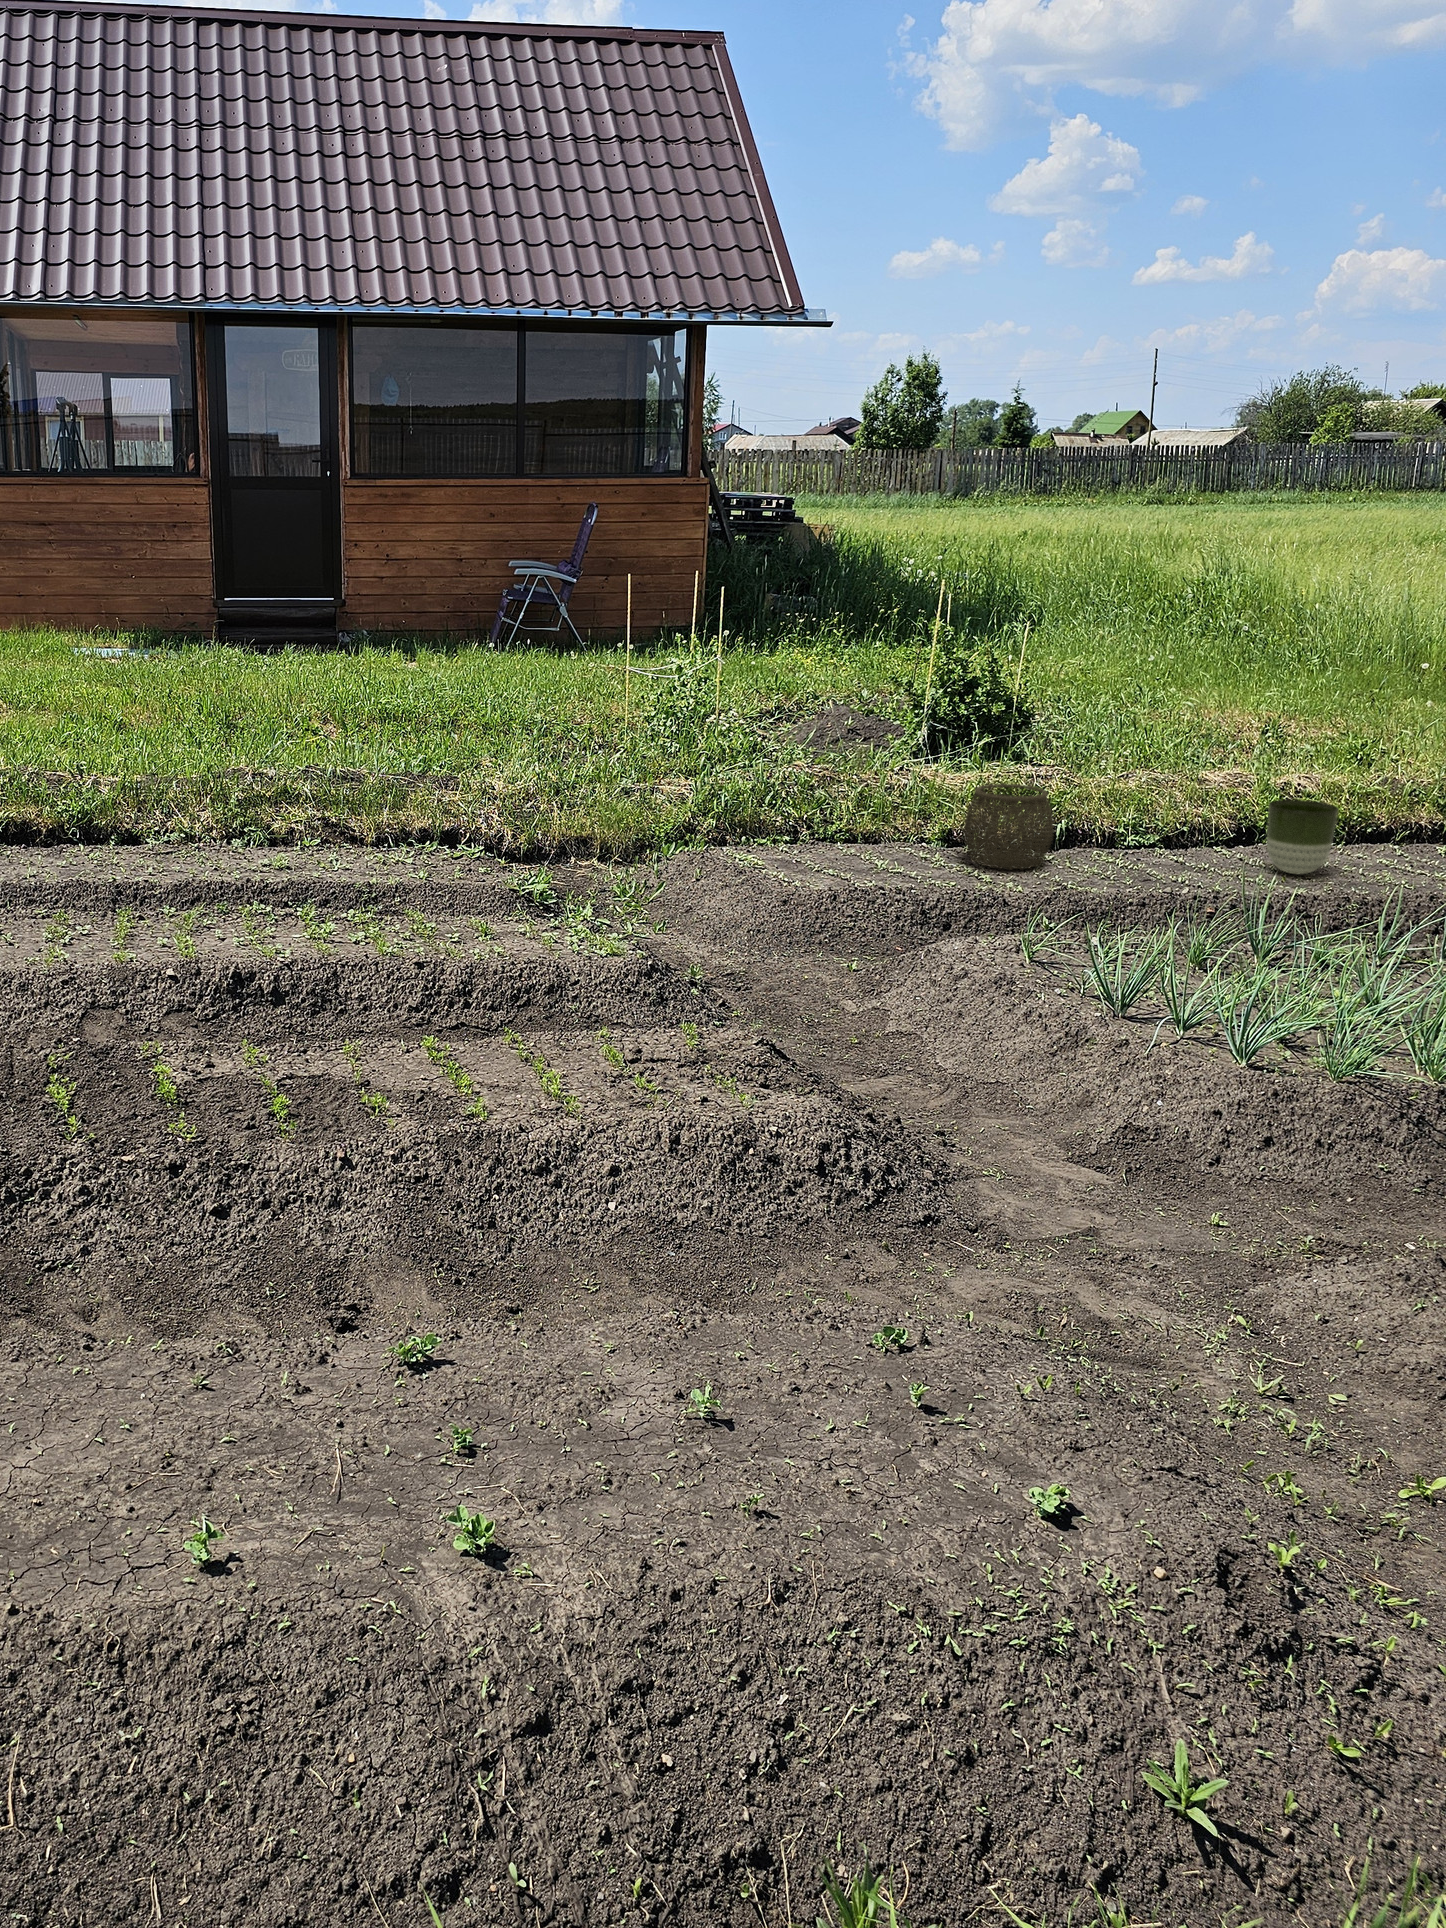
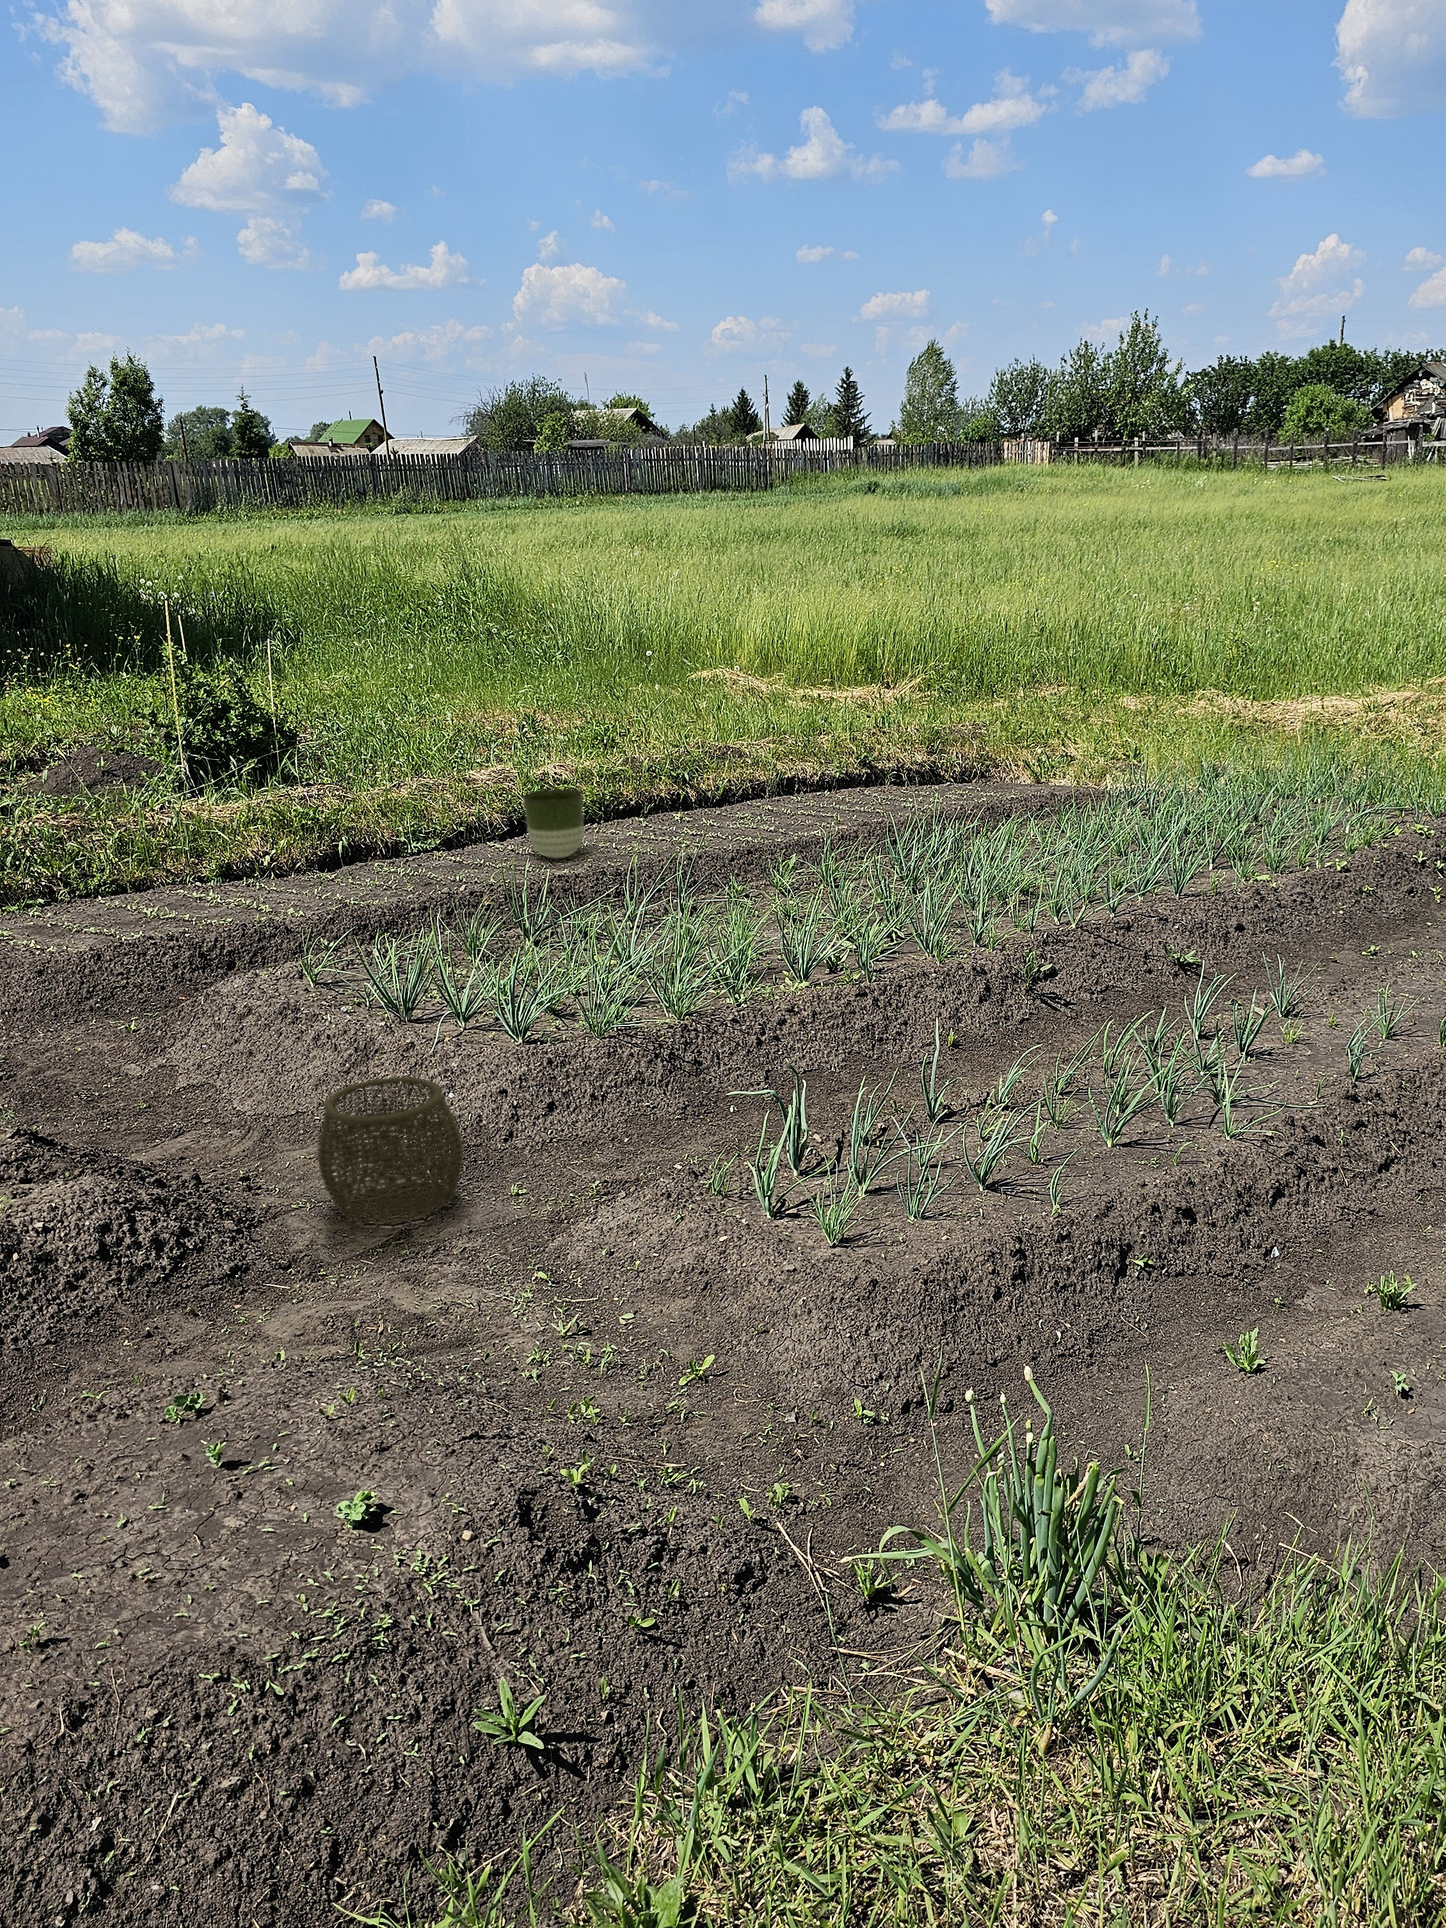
woven basket: present [964,783,1054,870] -> present [317,1077,463,1226]

